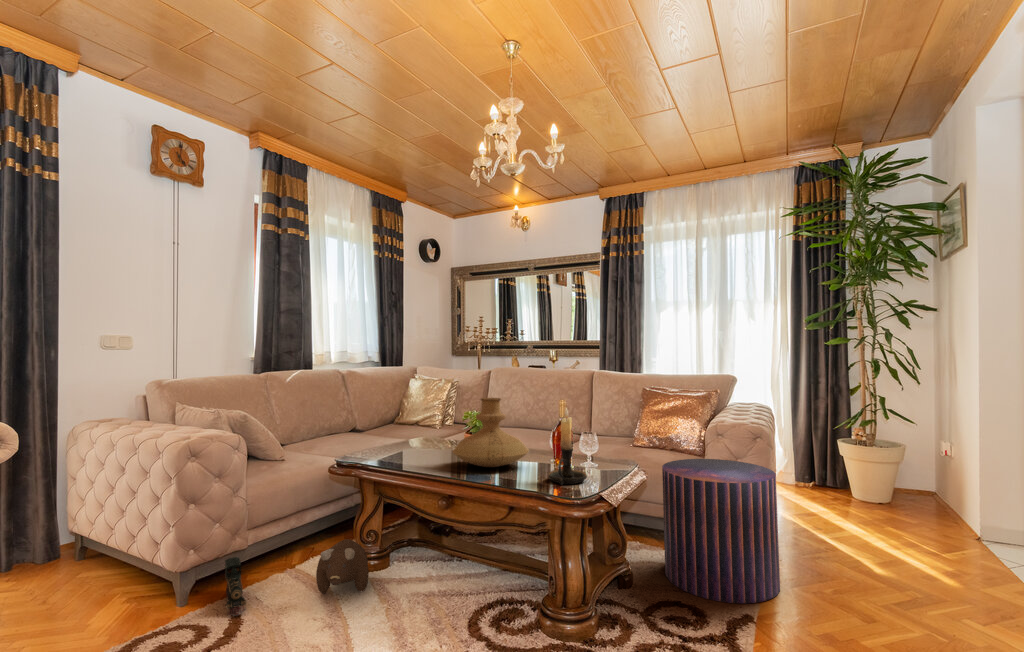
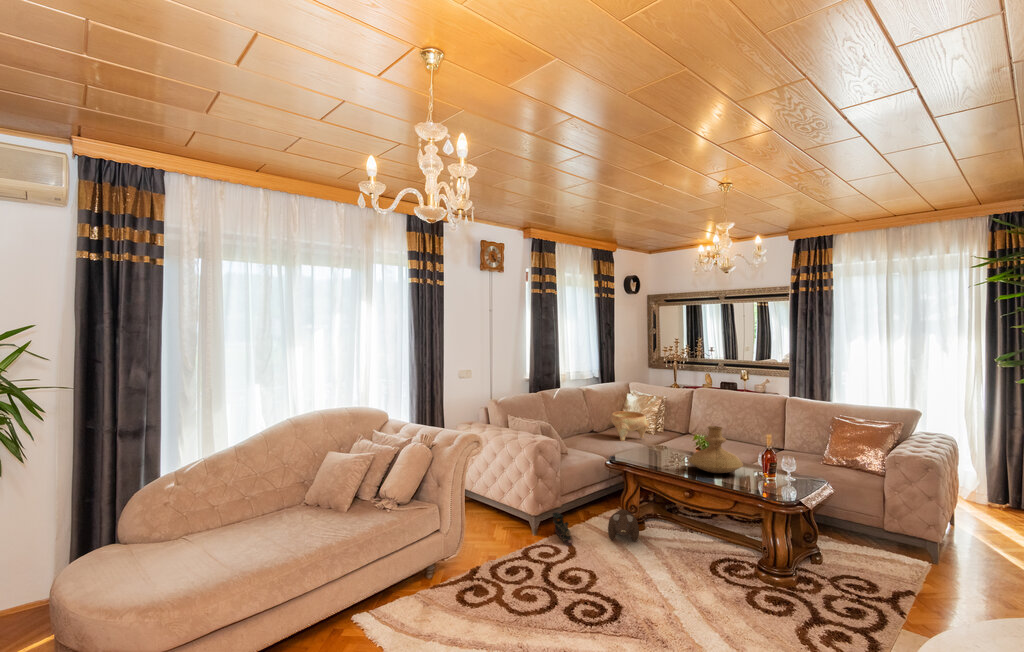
decorative bowl: none [373,400,427,440] -> present [610,411,650,441]
candle holder: present [548,408,587,485] -> none [761,441,790,492]
pouf: present [662,459,780,603] -> none [847,479,944,585]

